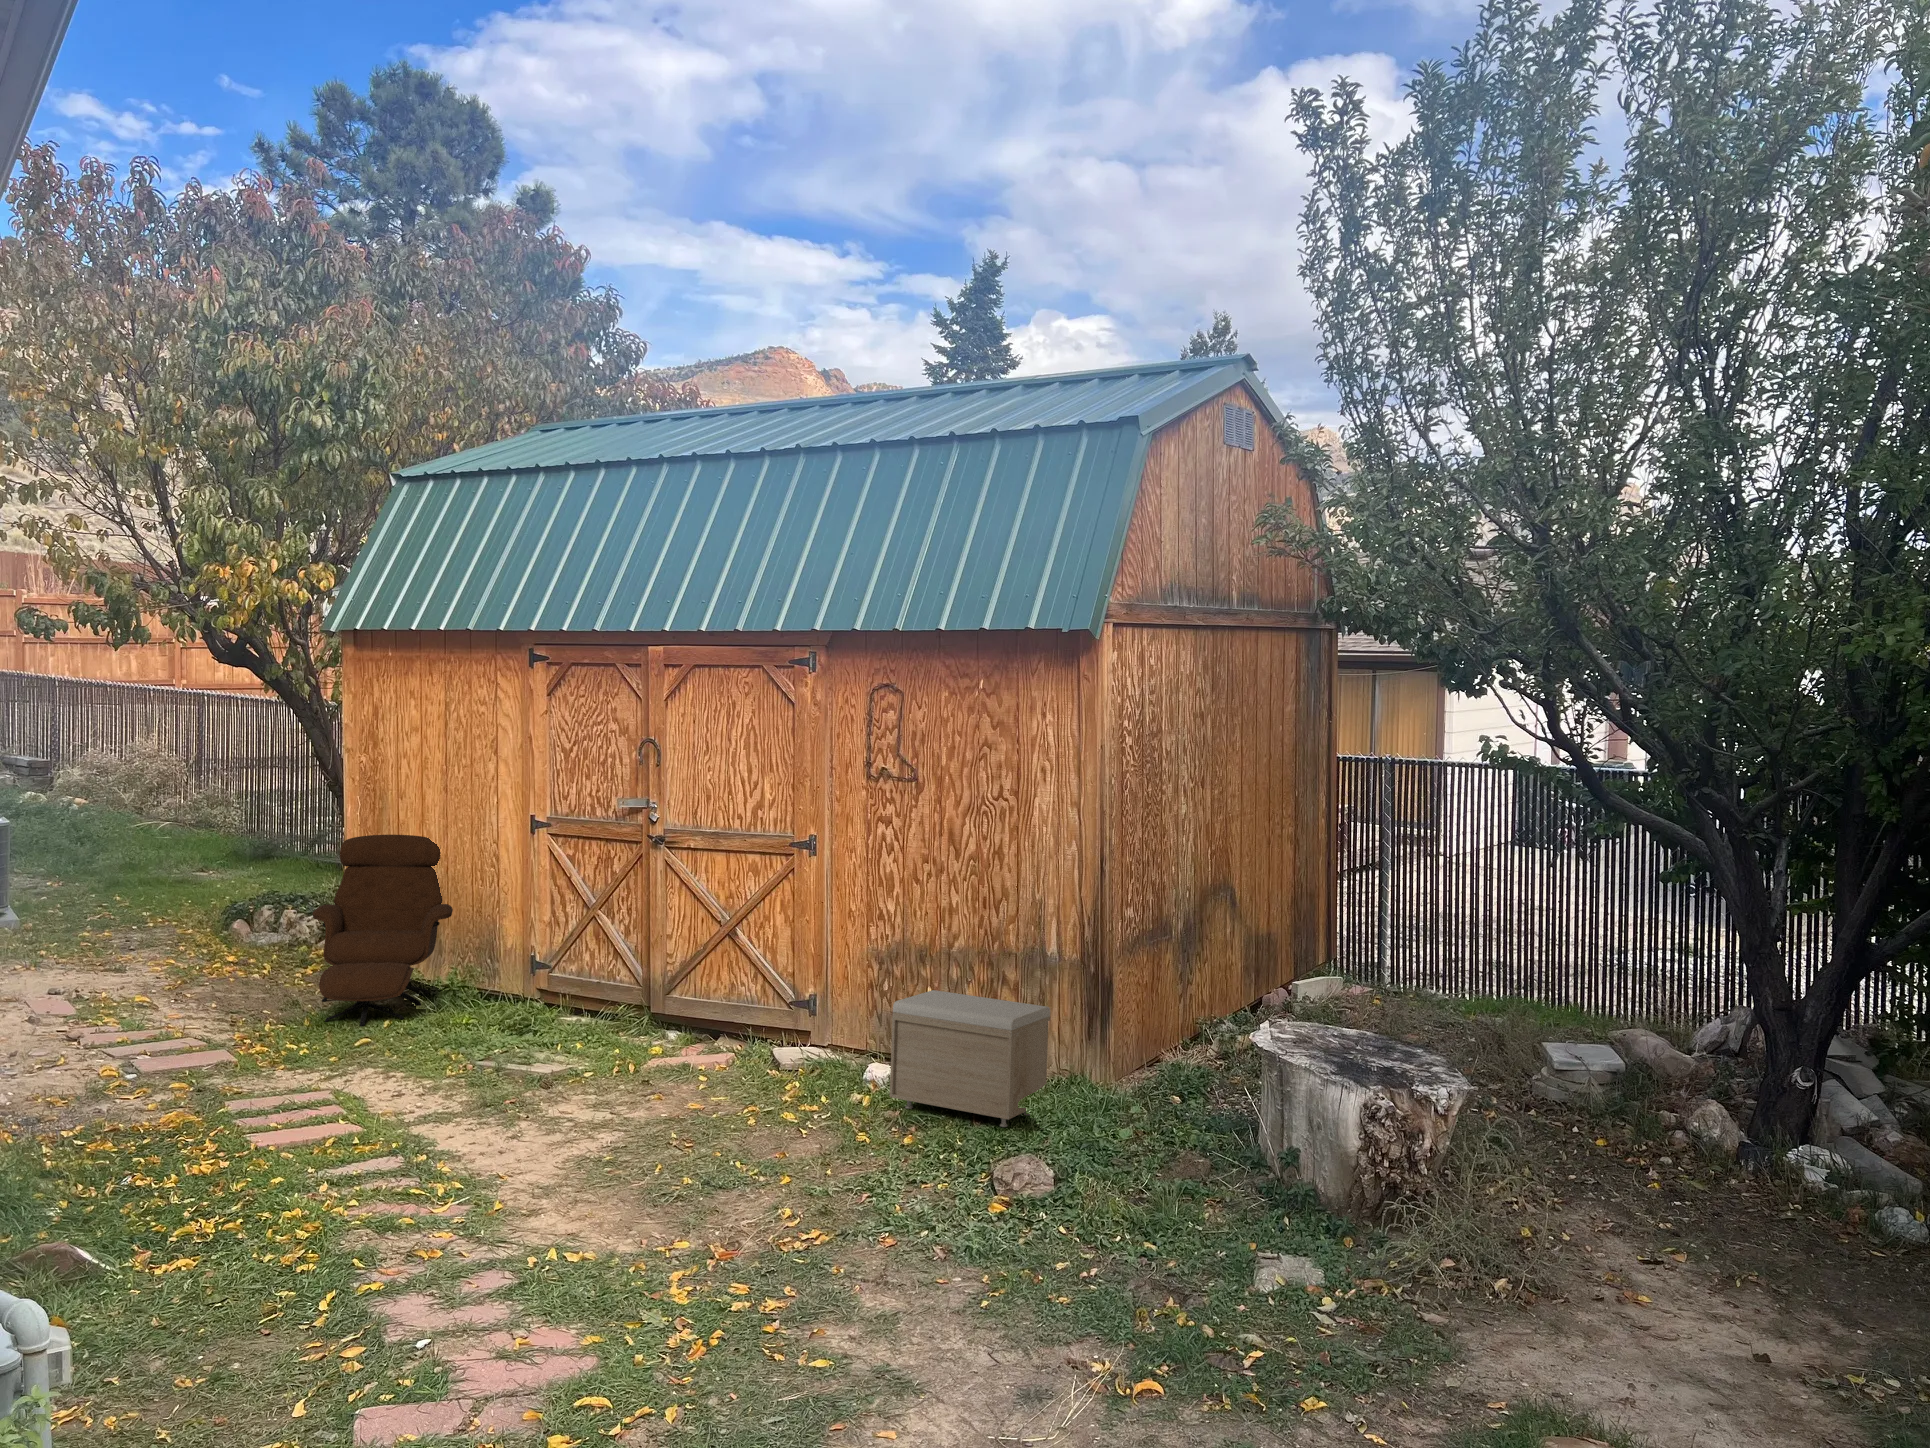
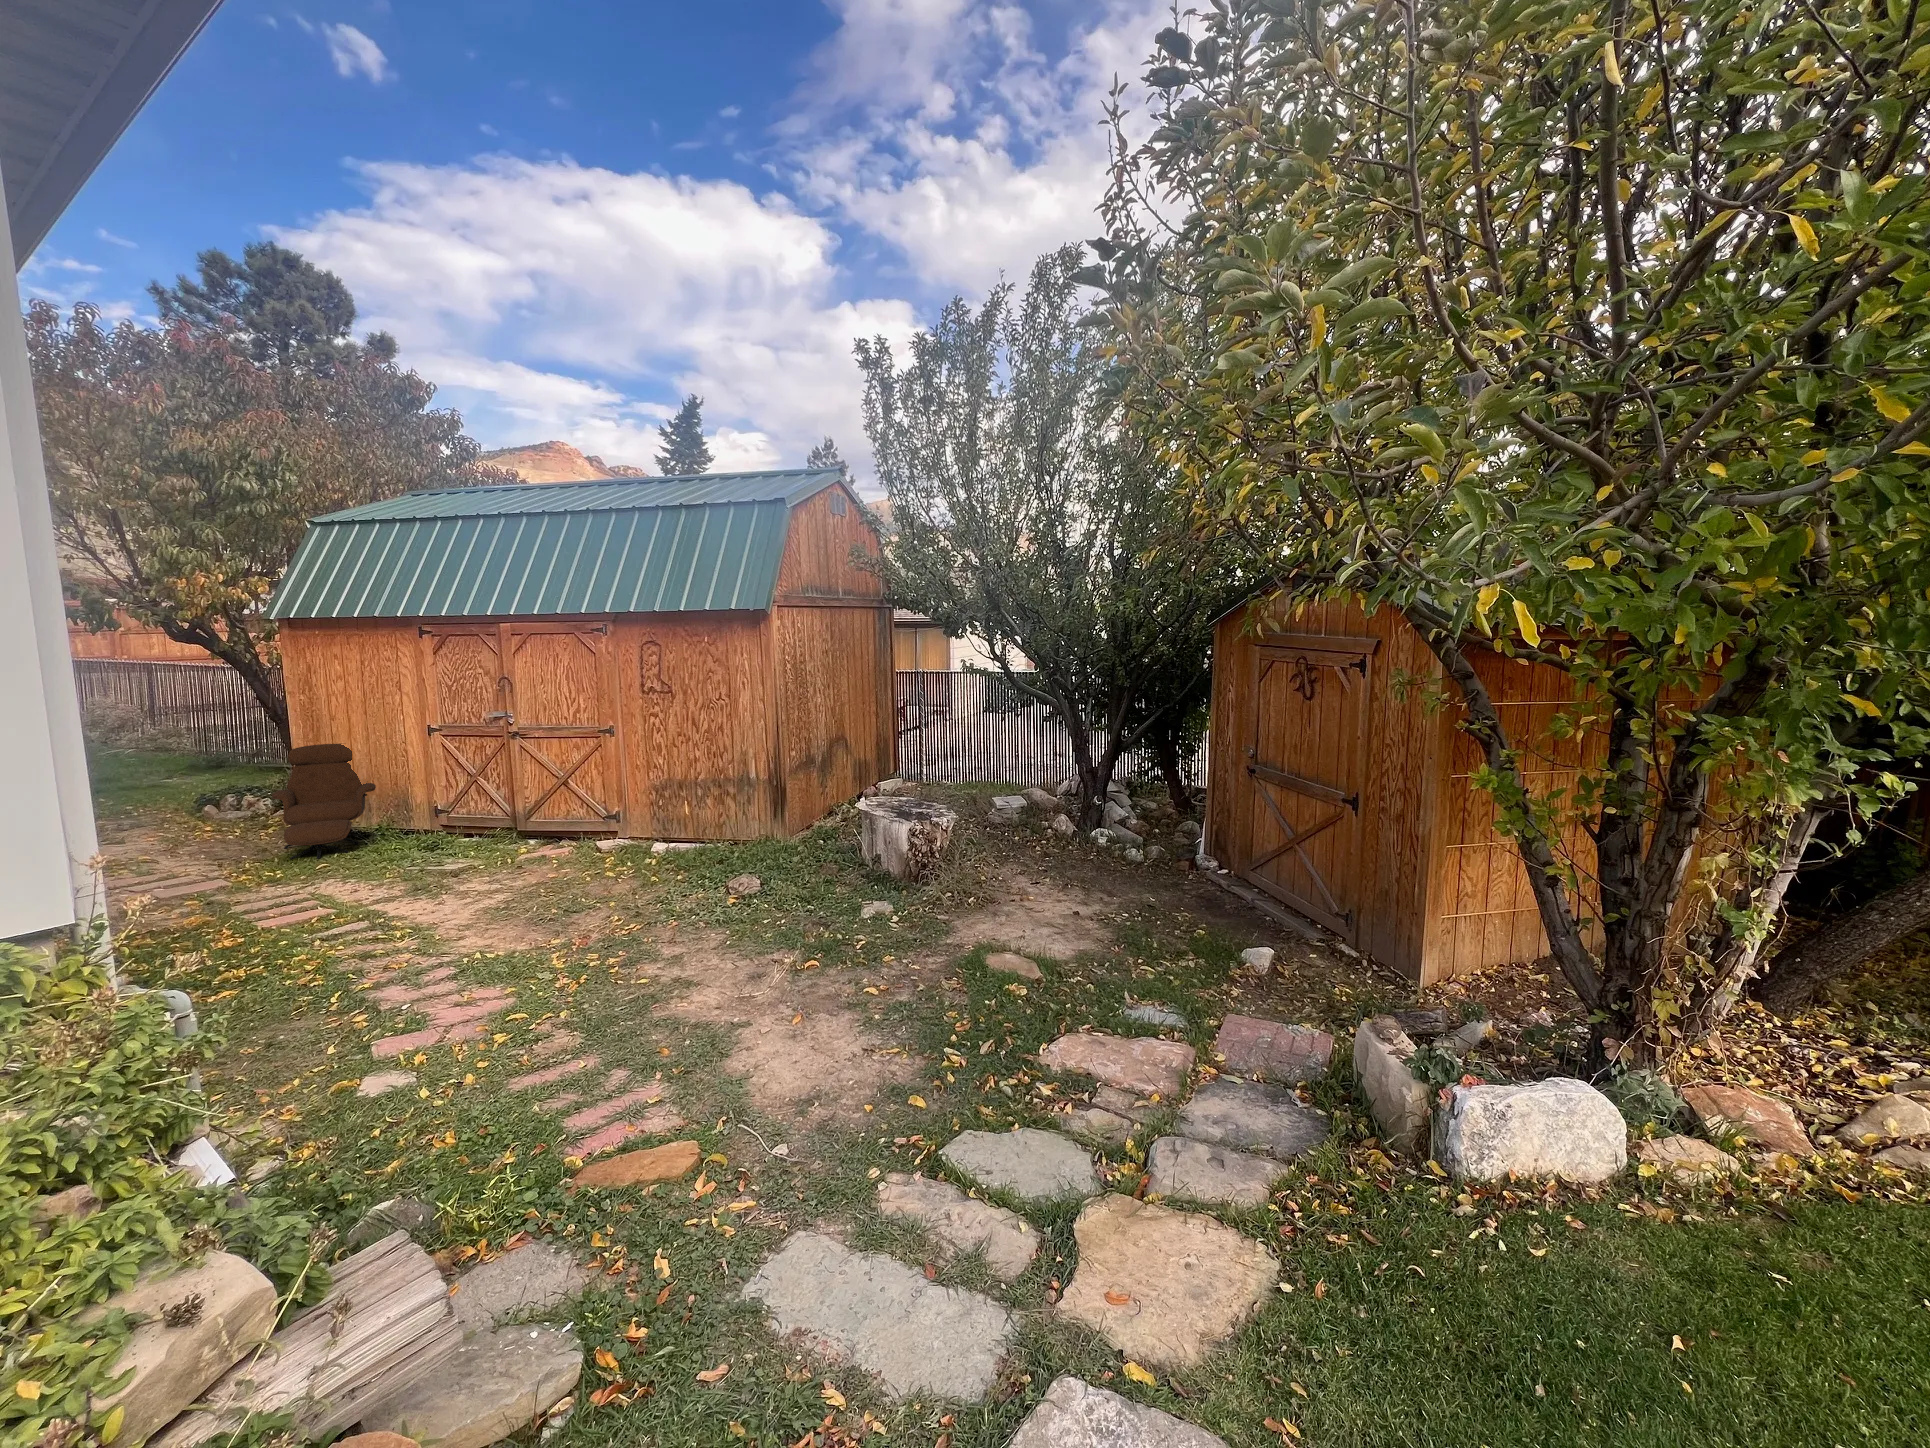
storage bench: present [890,990,1050,1127] -> none [667,801,754,865]

